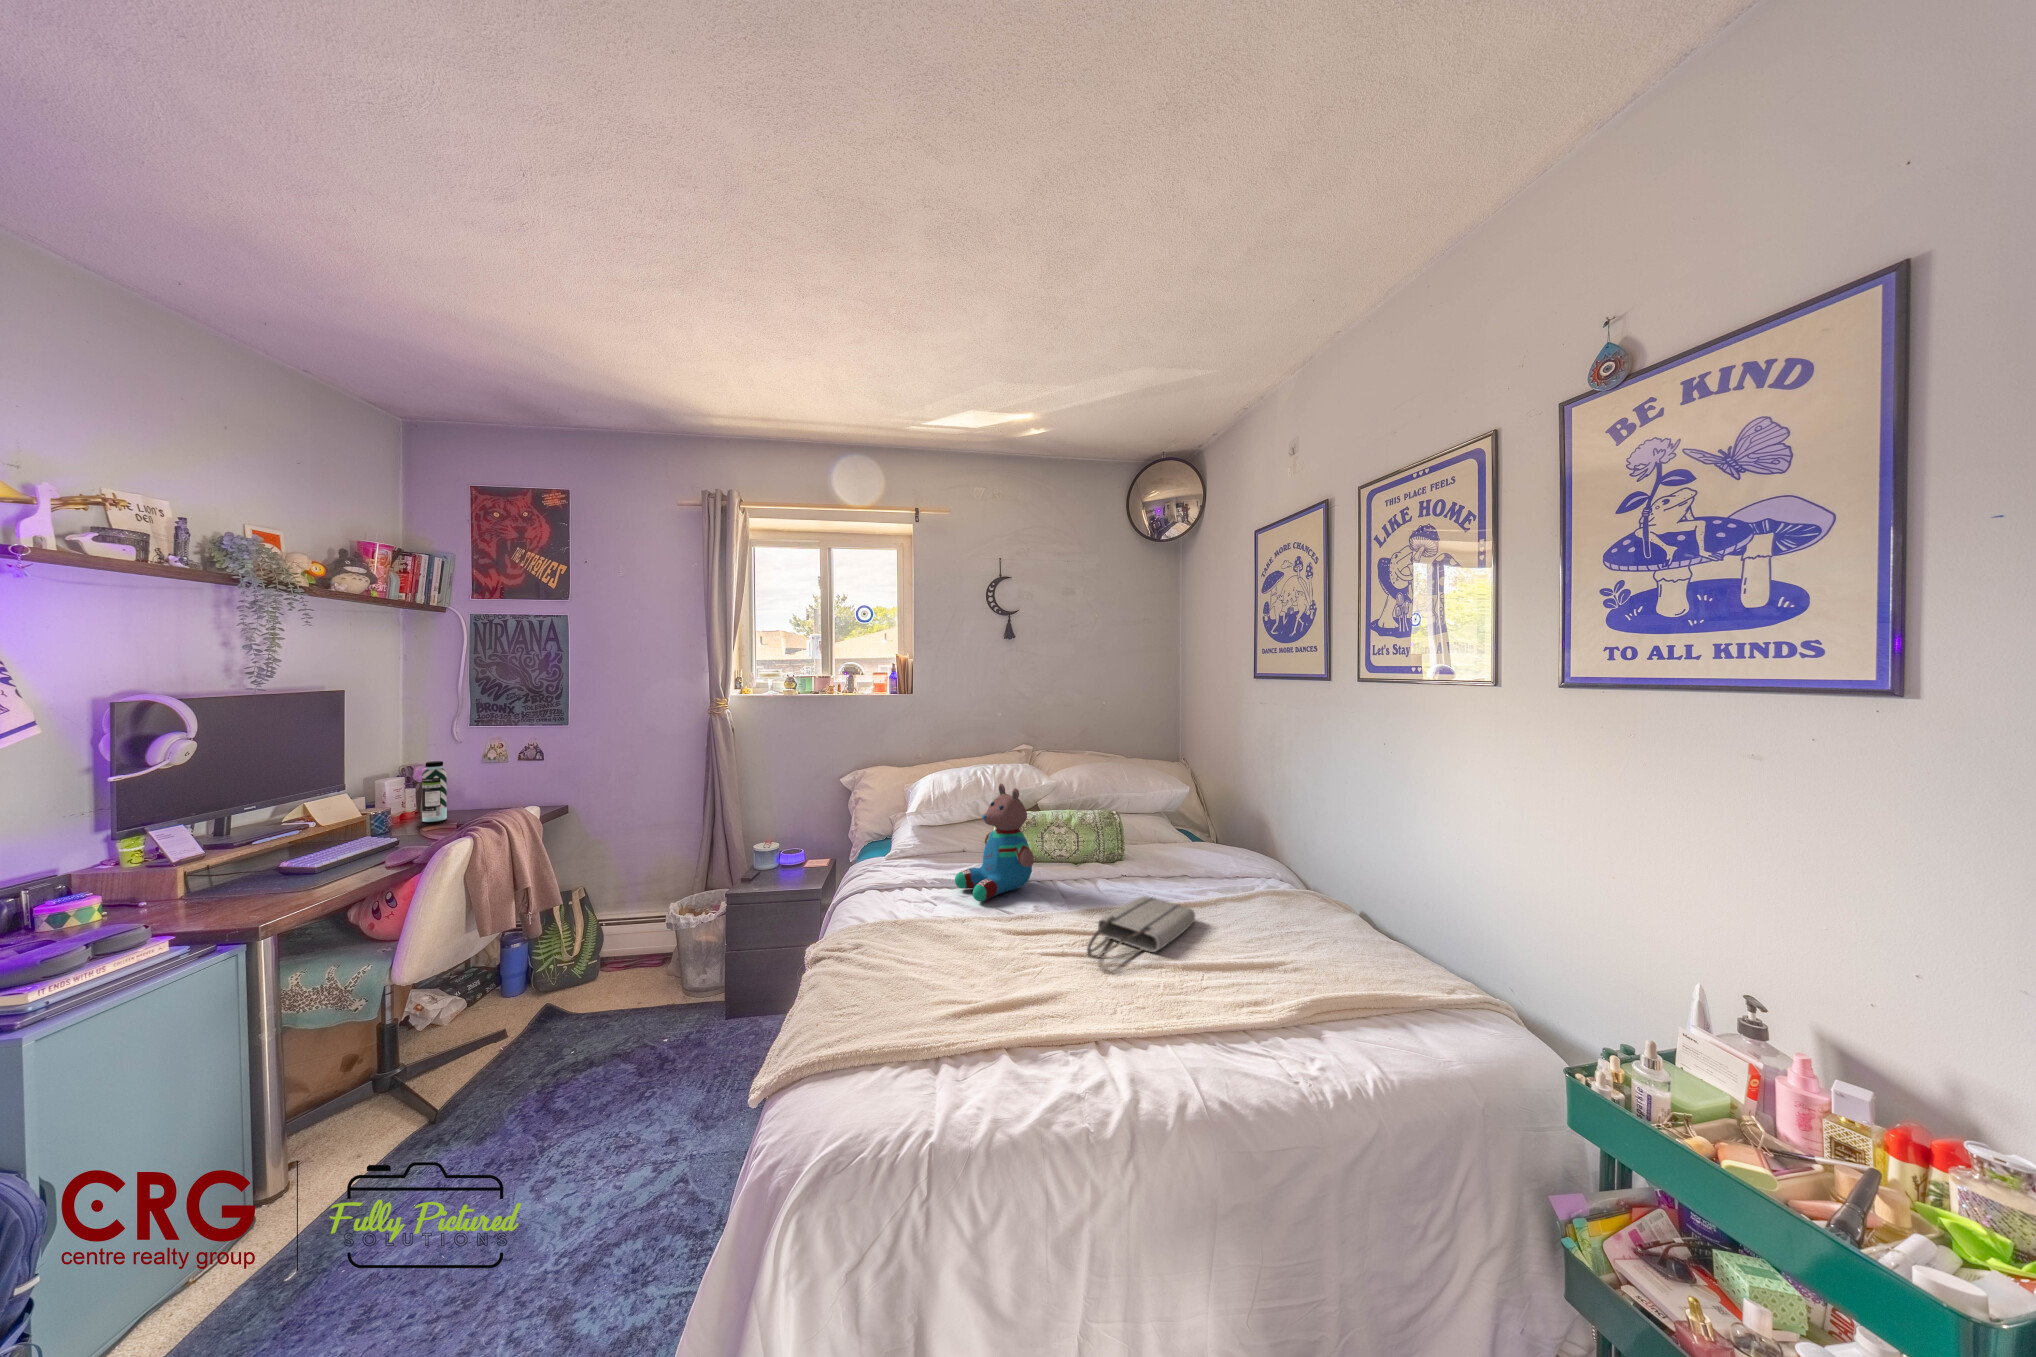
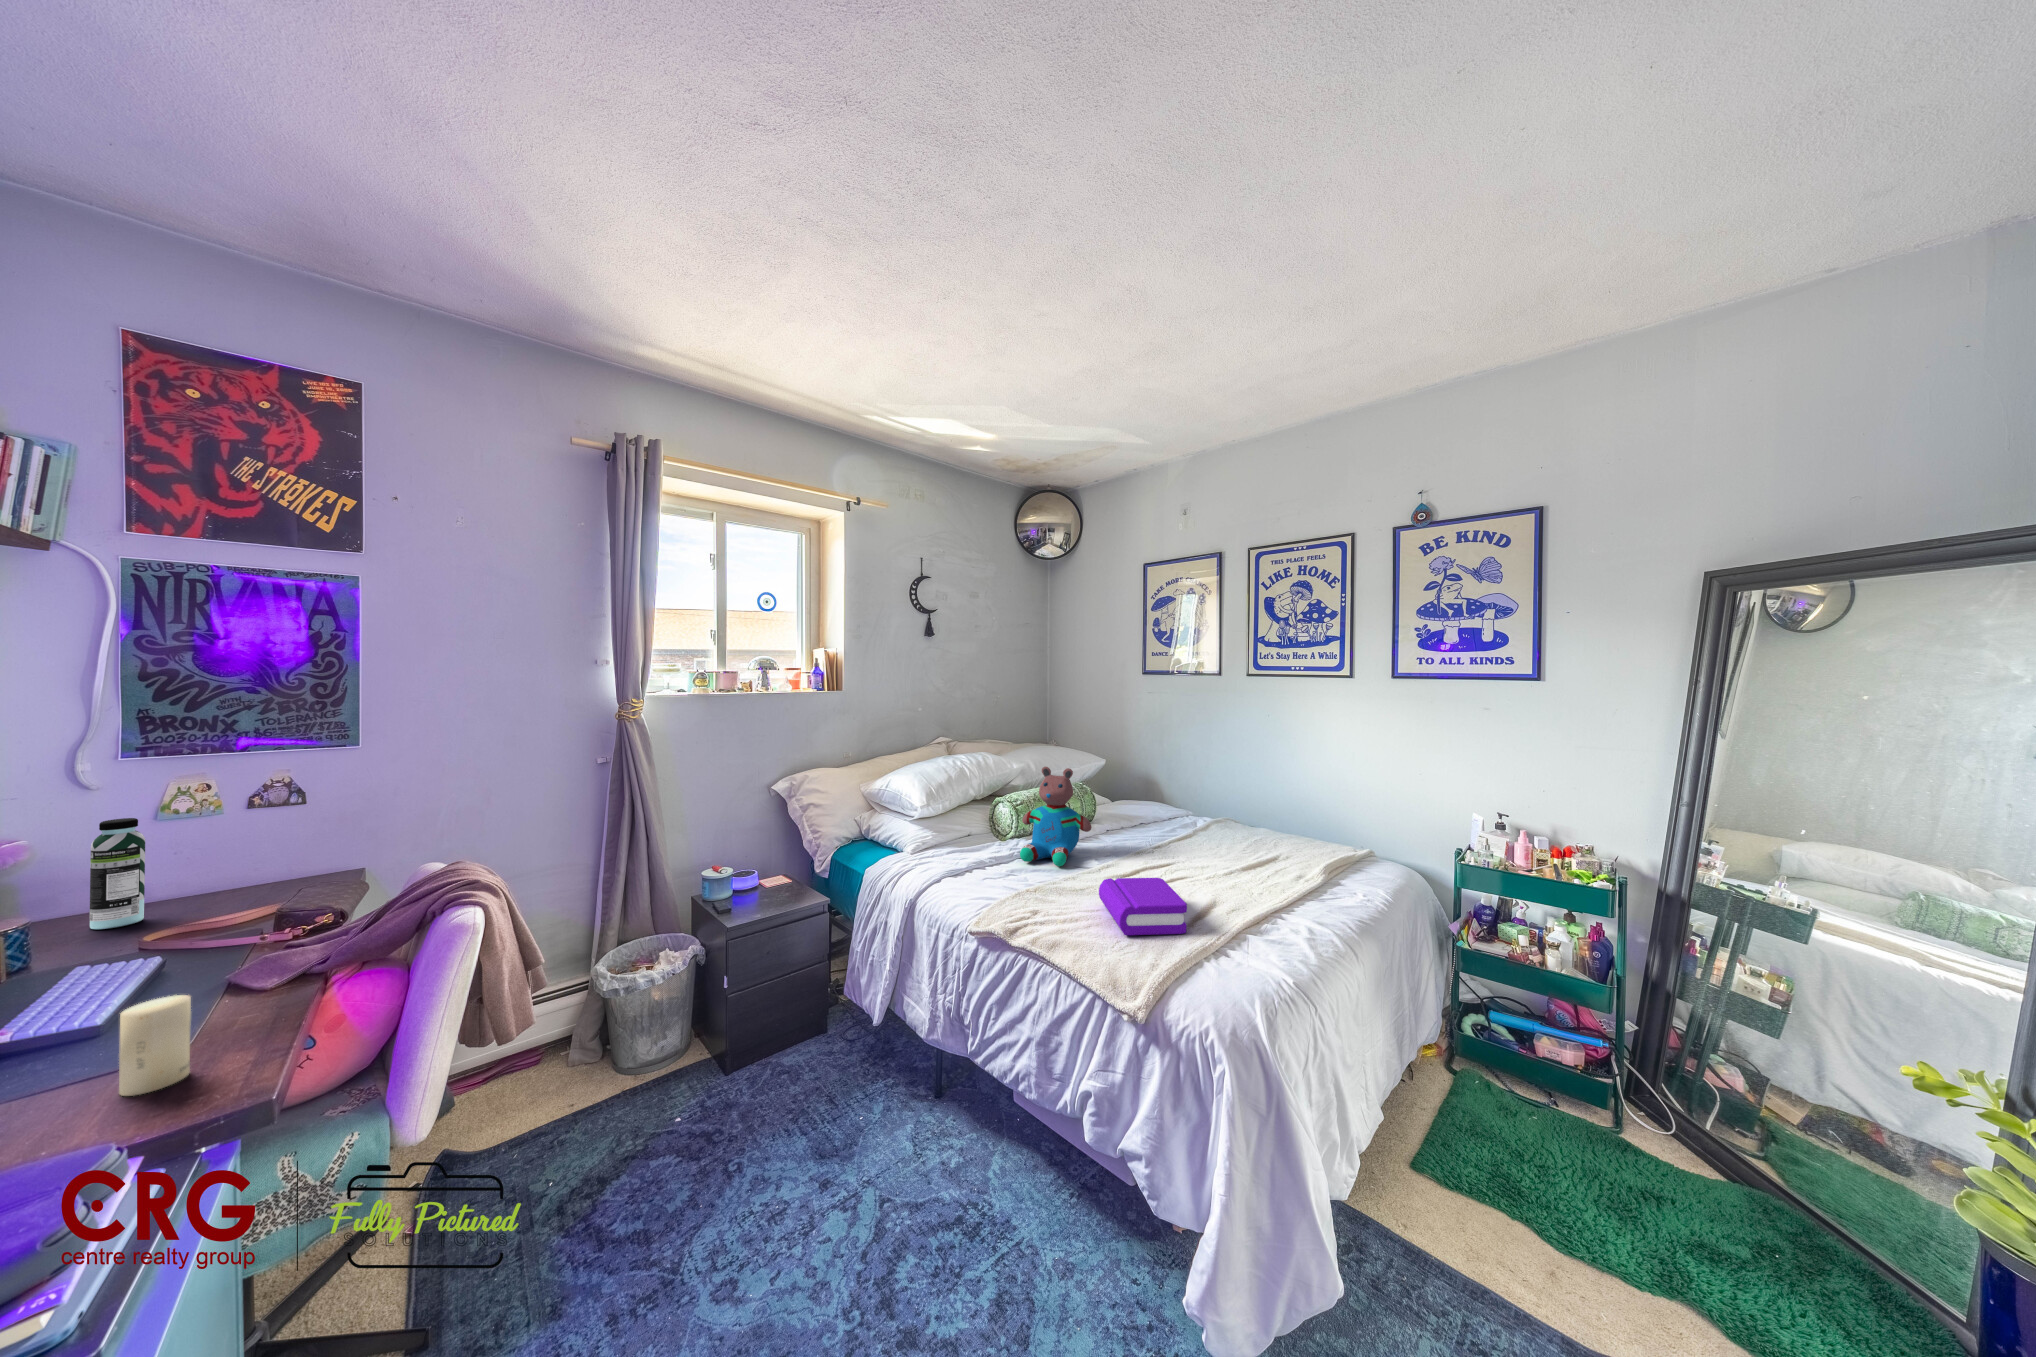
candle: none [224,867,263,919] -> present [119,995,191,1096]
tote bag: present [1087,896,1195,959] -> none [1168,839,1227,875]
book: none [854,929,985,1025] -> present [1099,878,1187,935]

